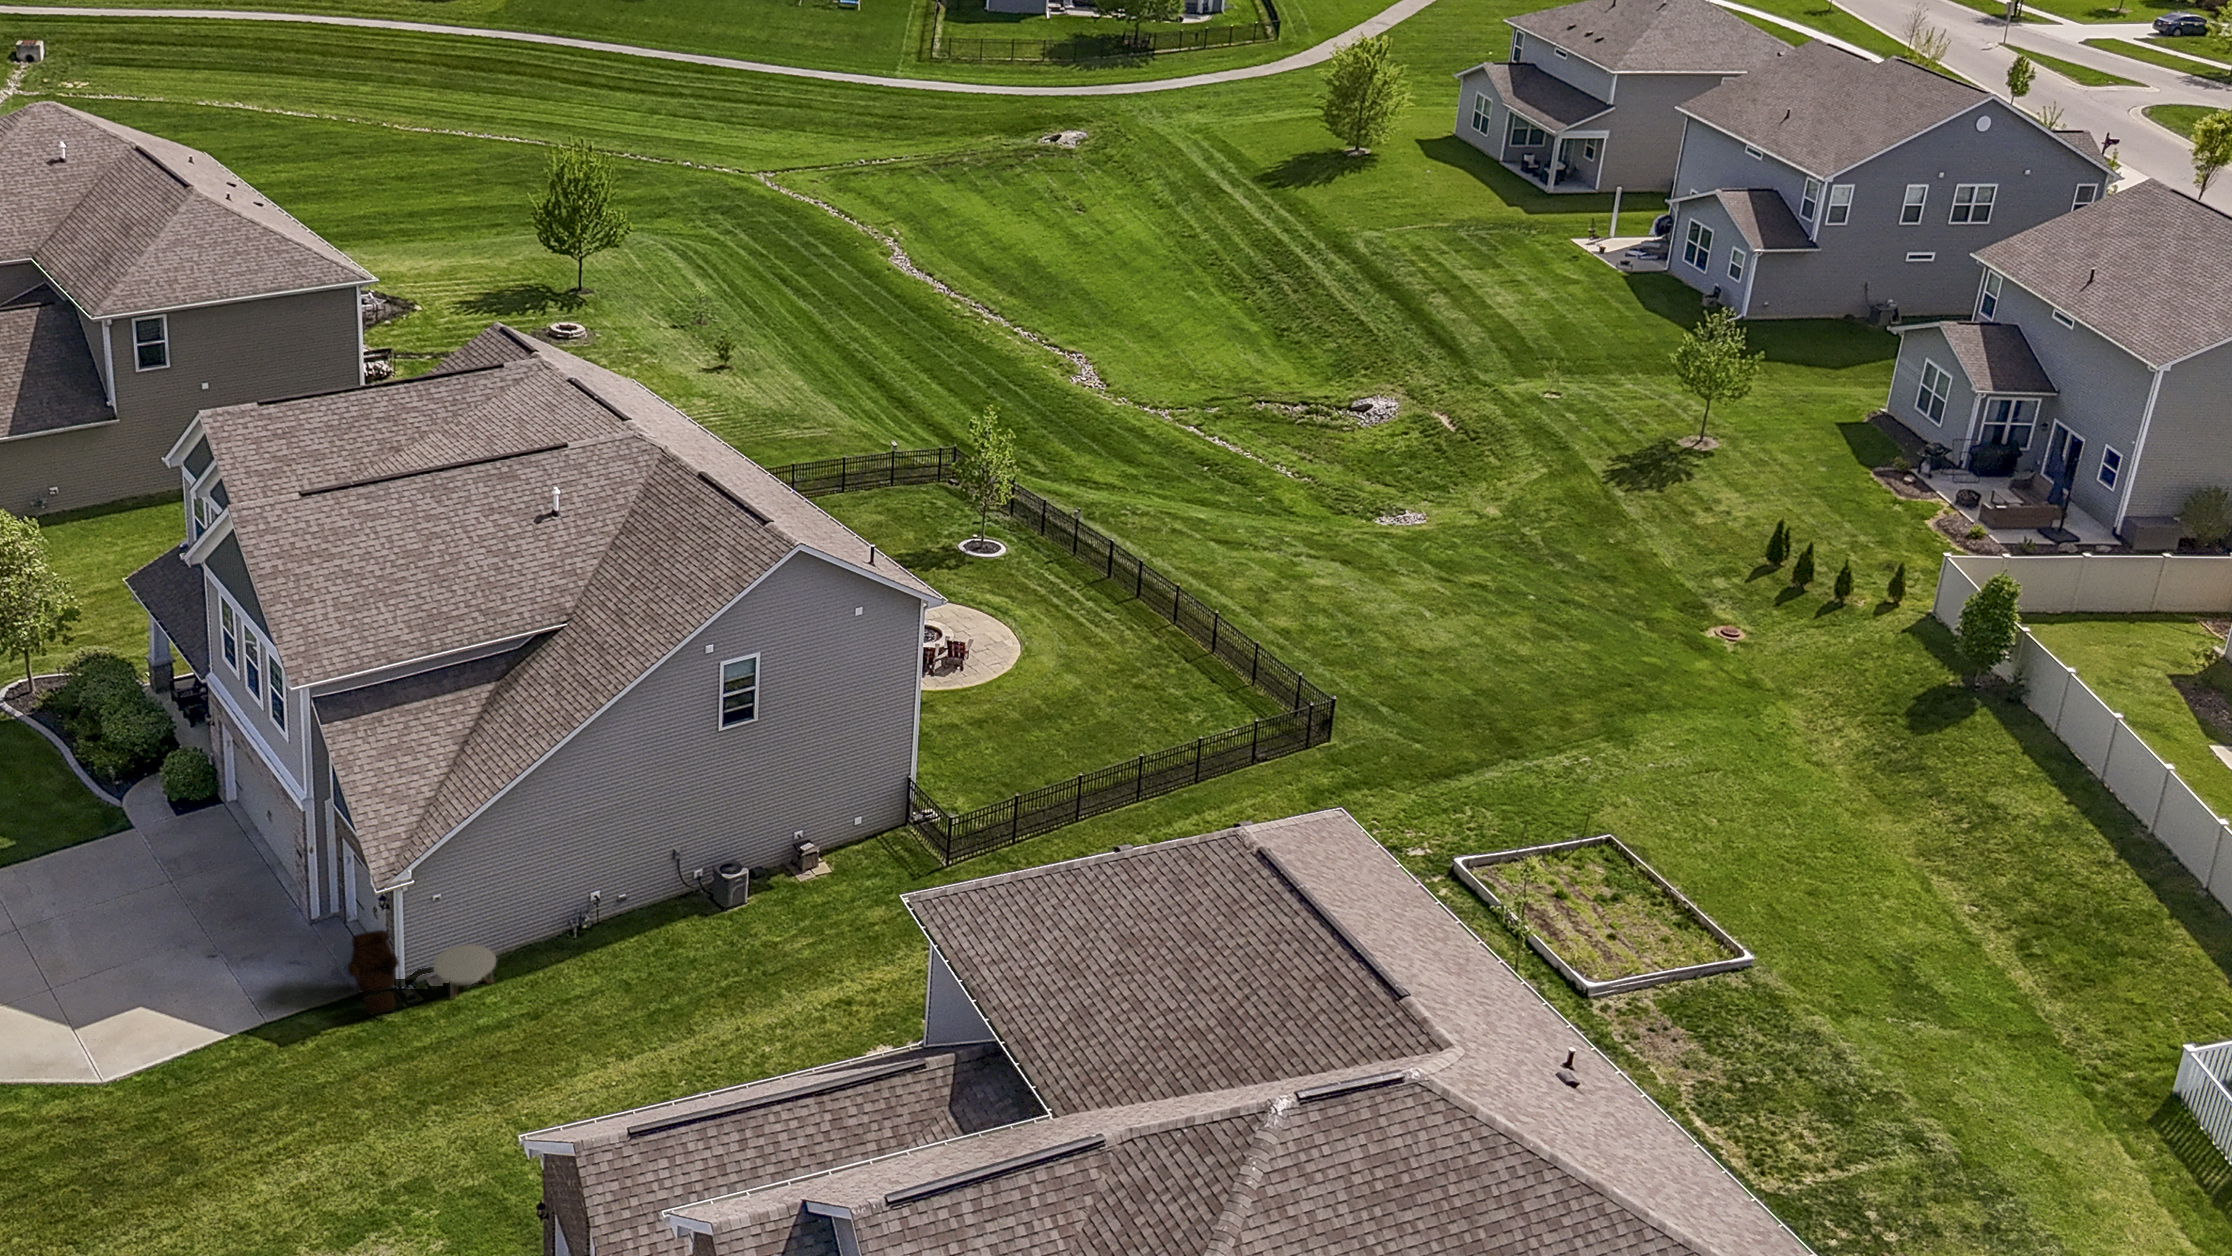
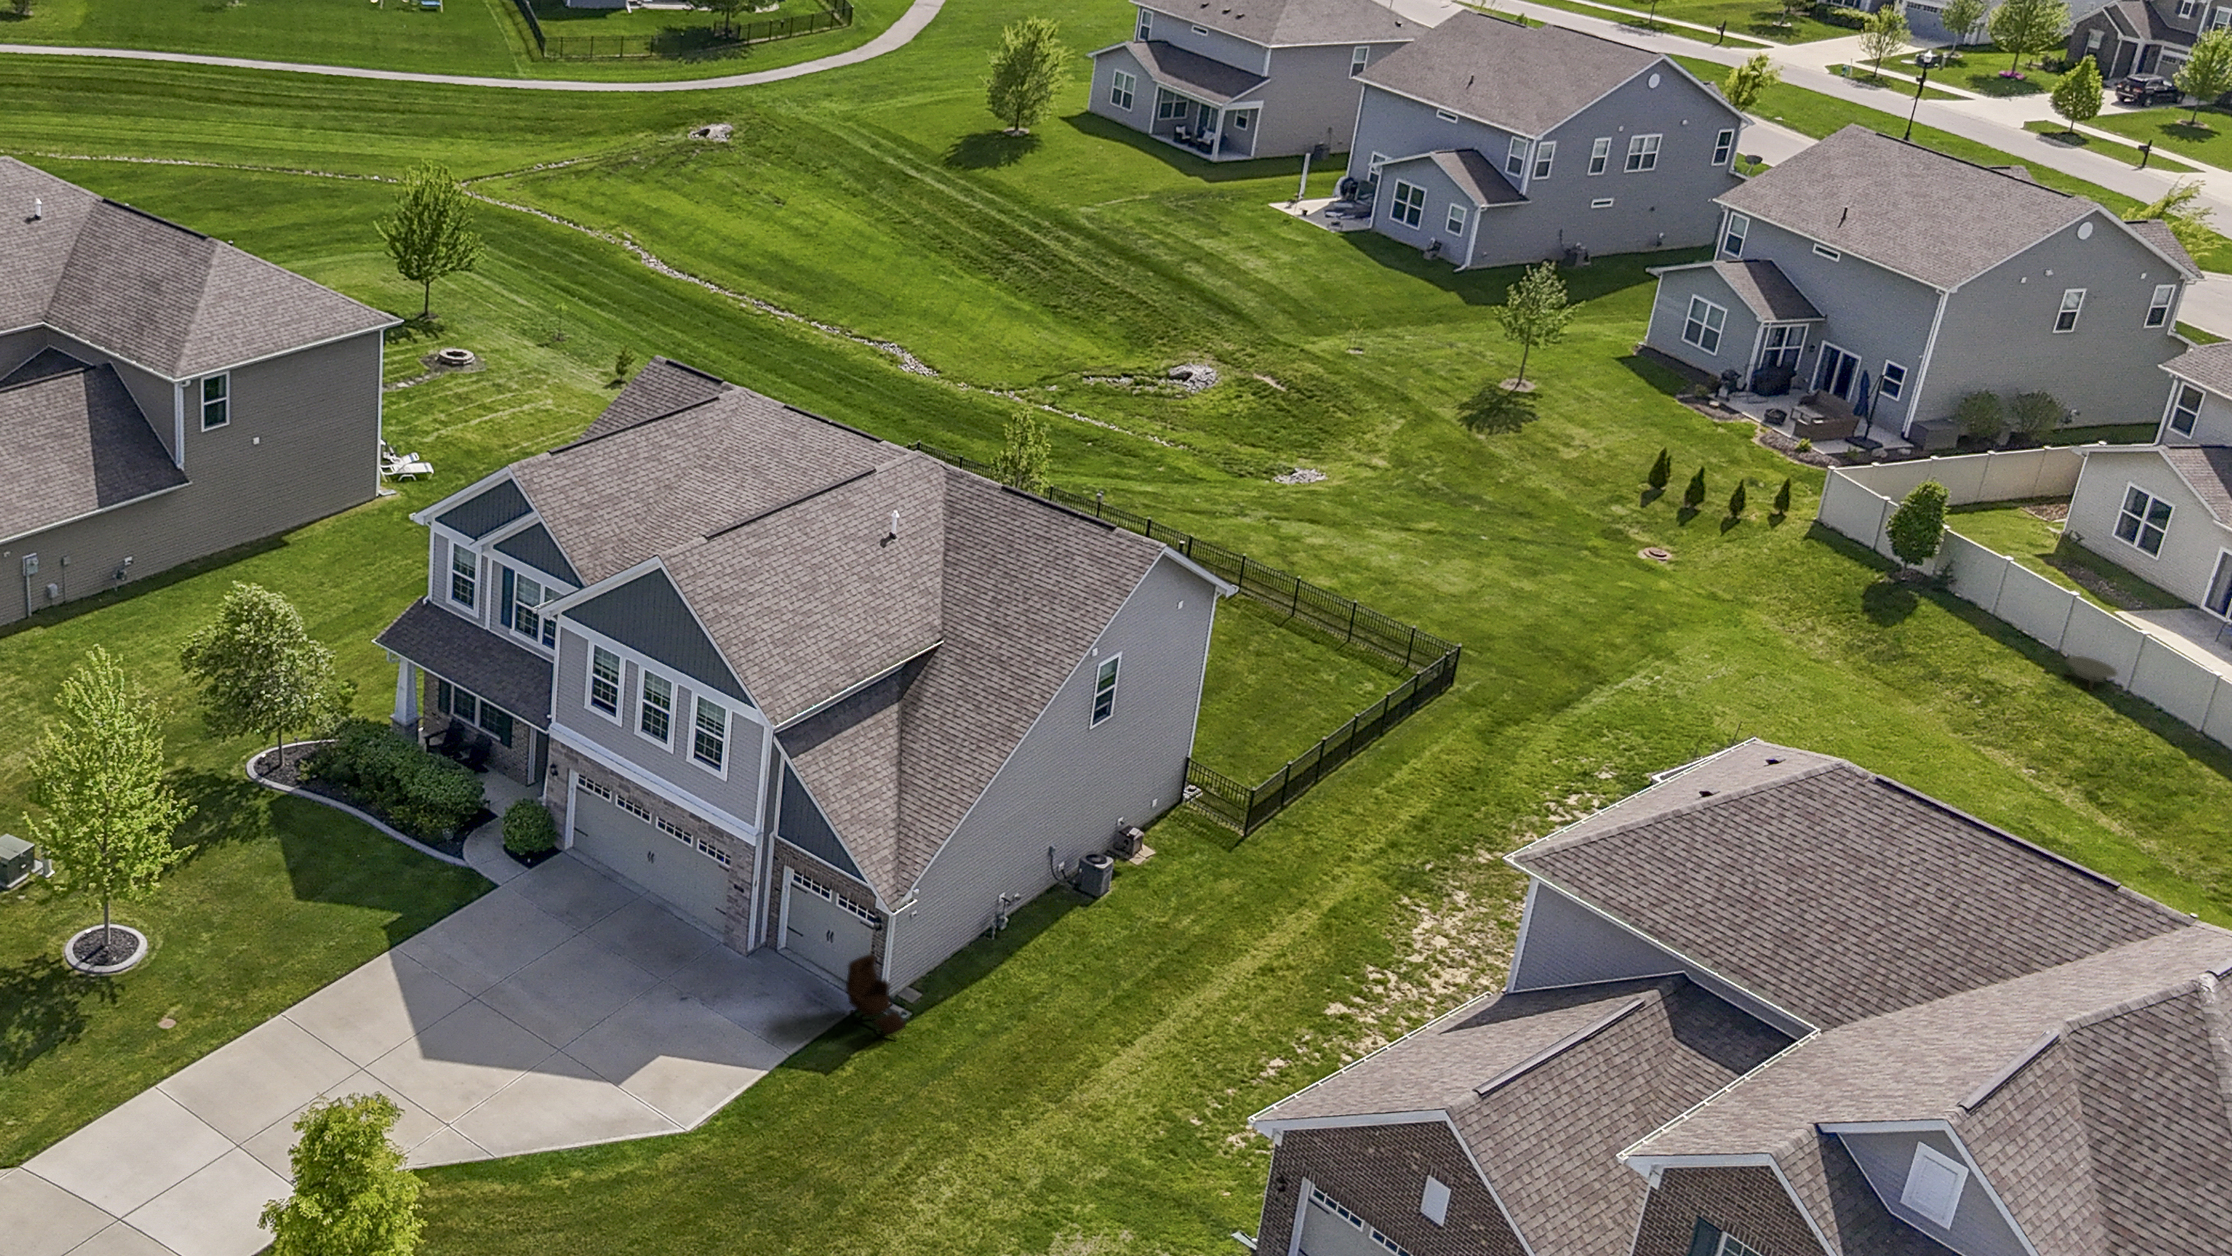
round table: present [433,944,496,999] -> present [2066,656,2117,691]

